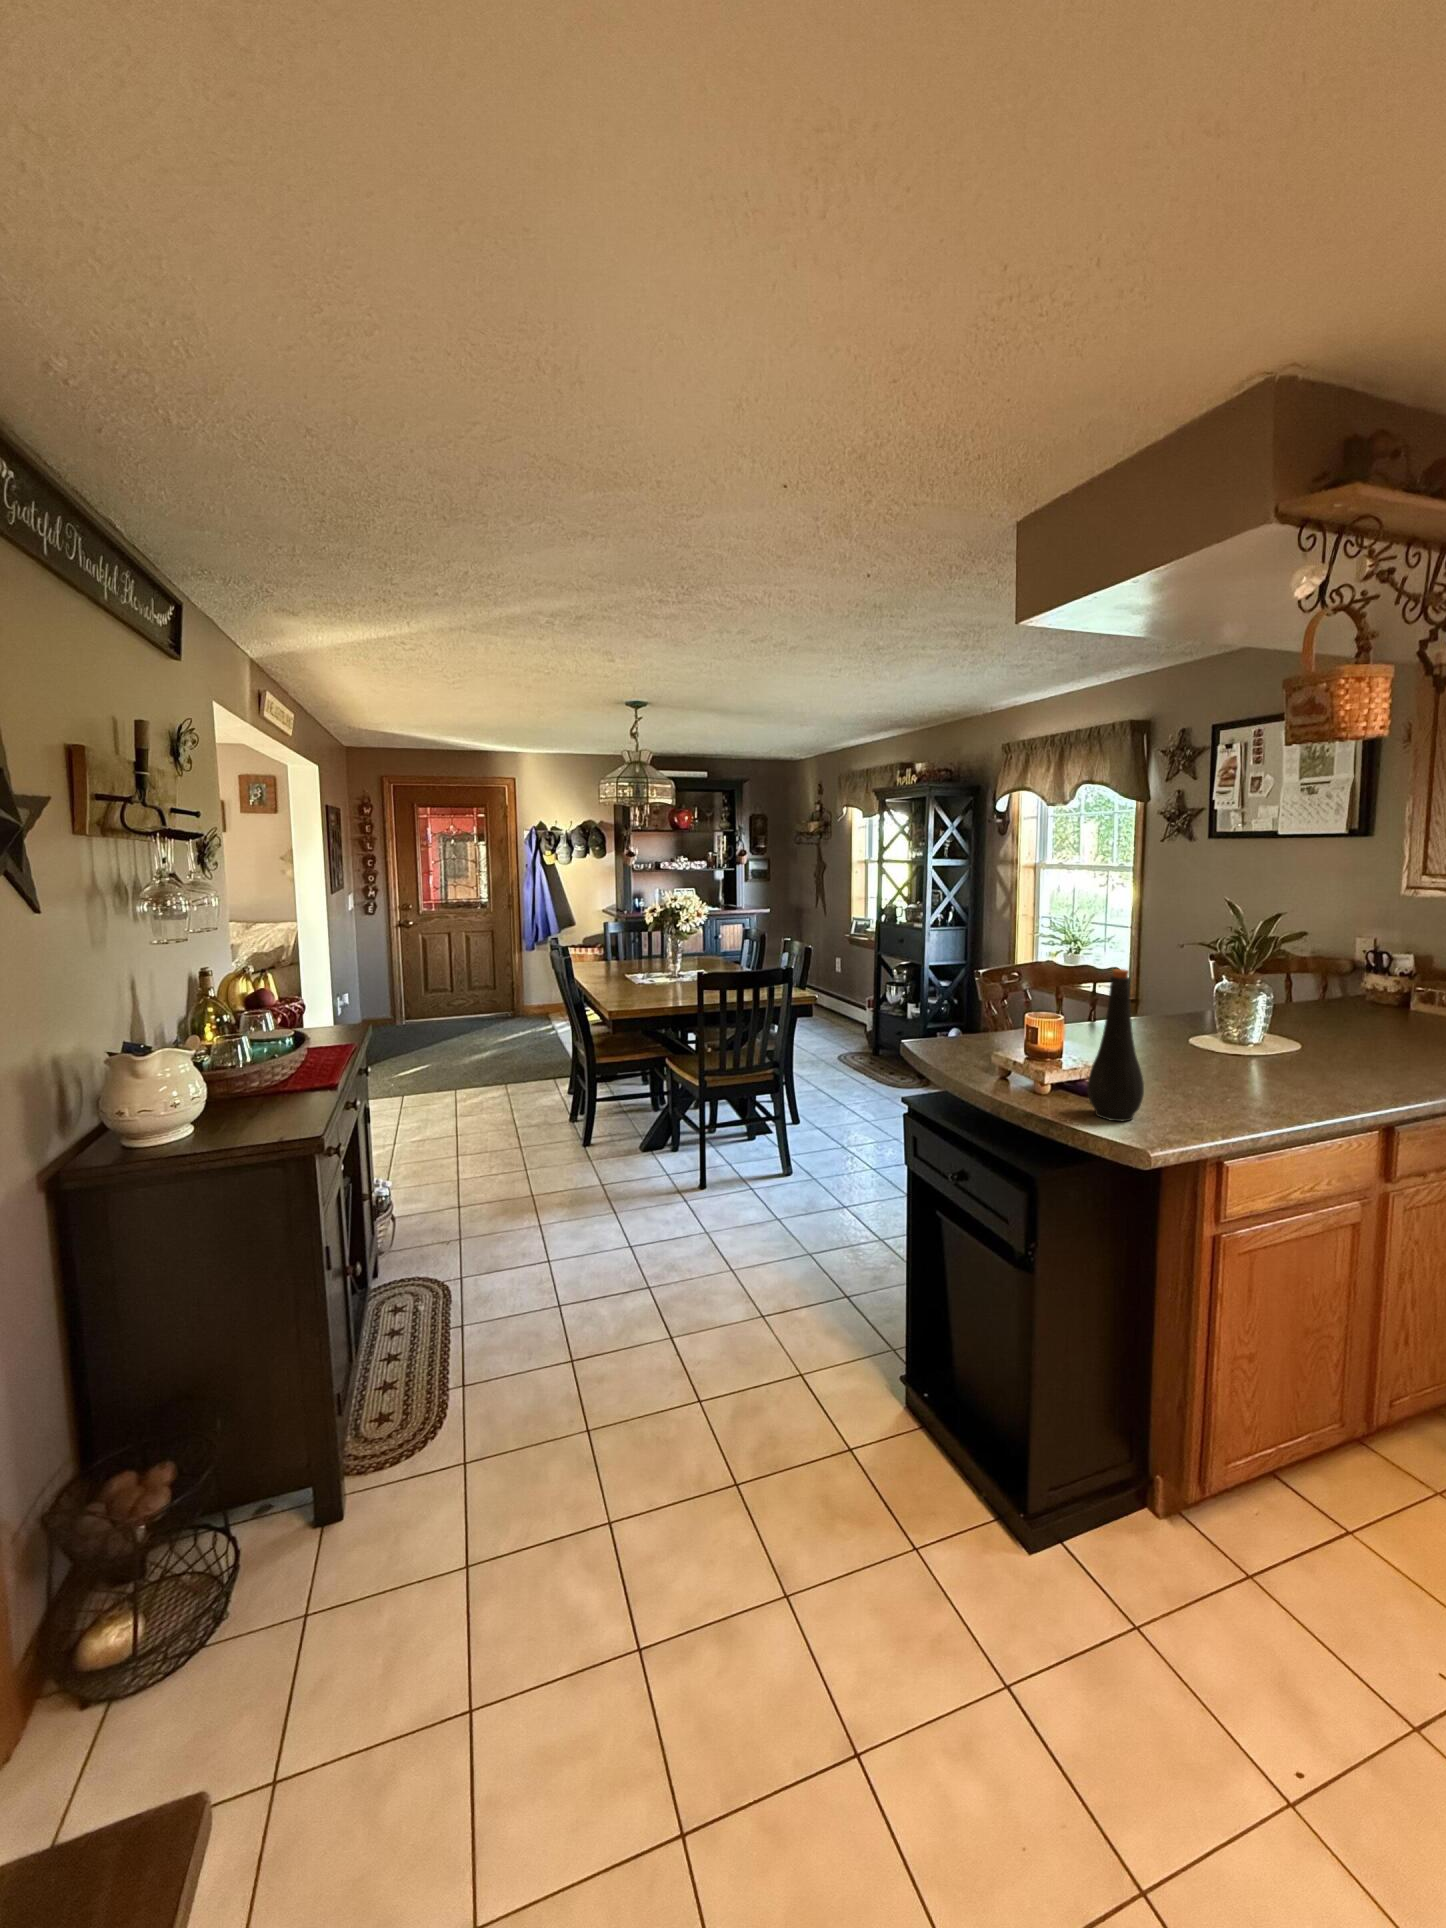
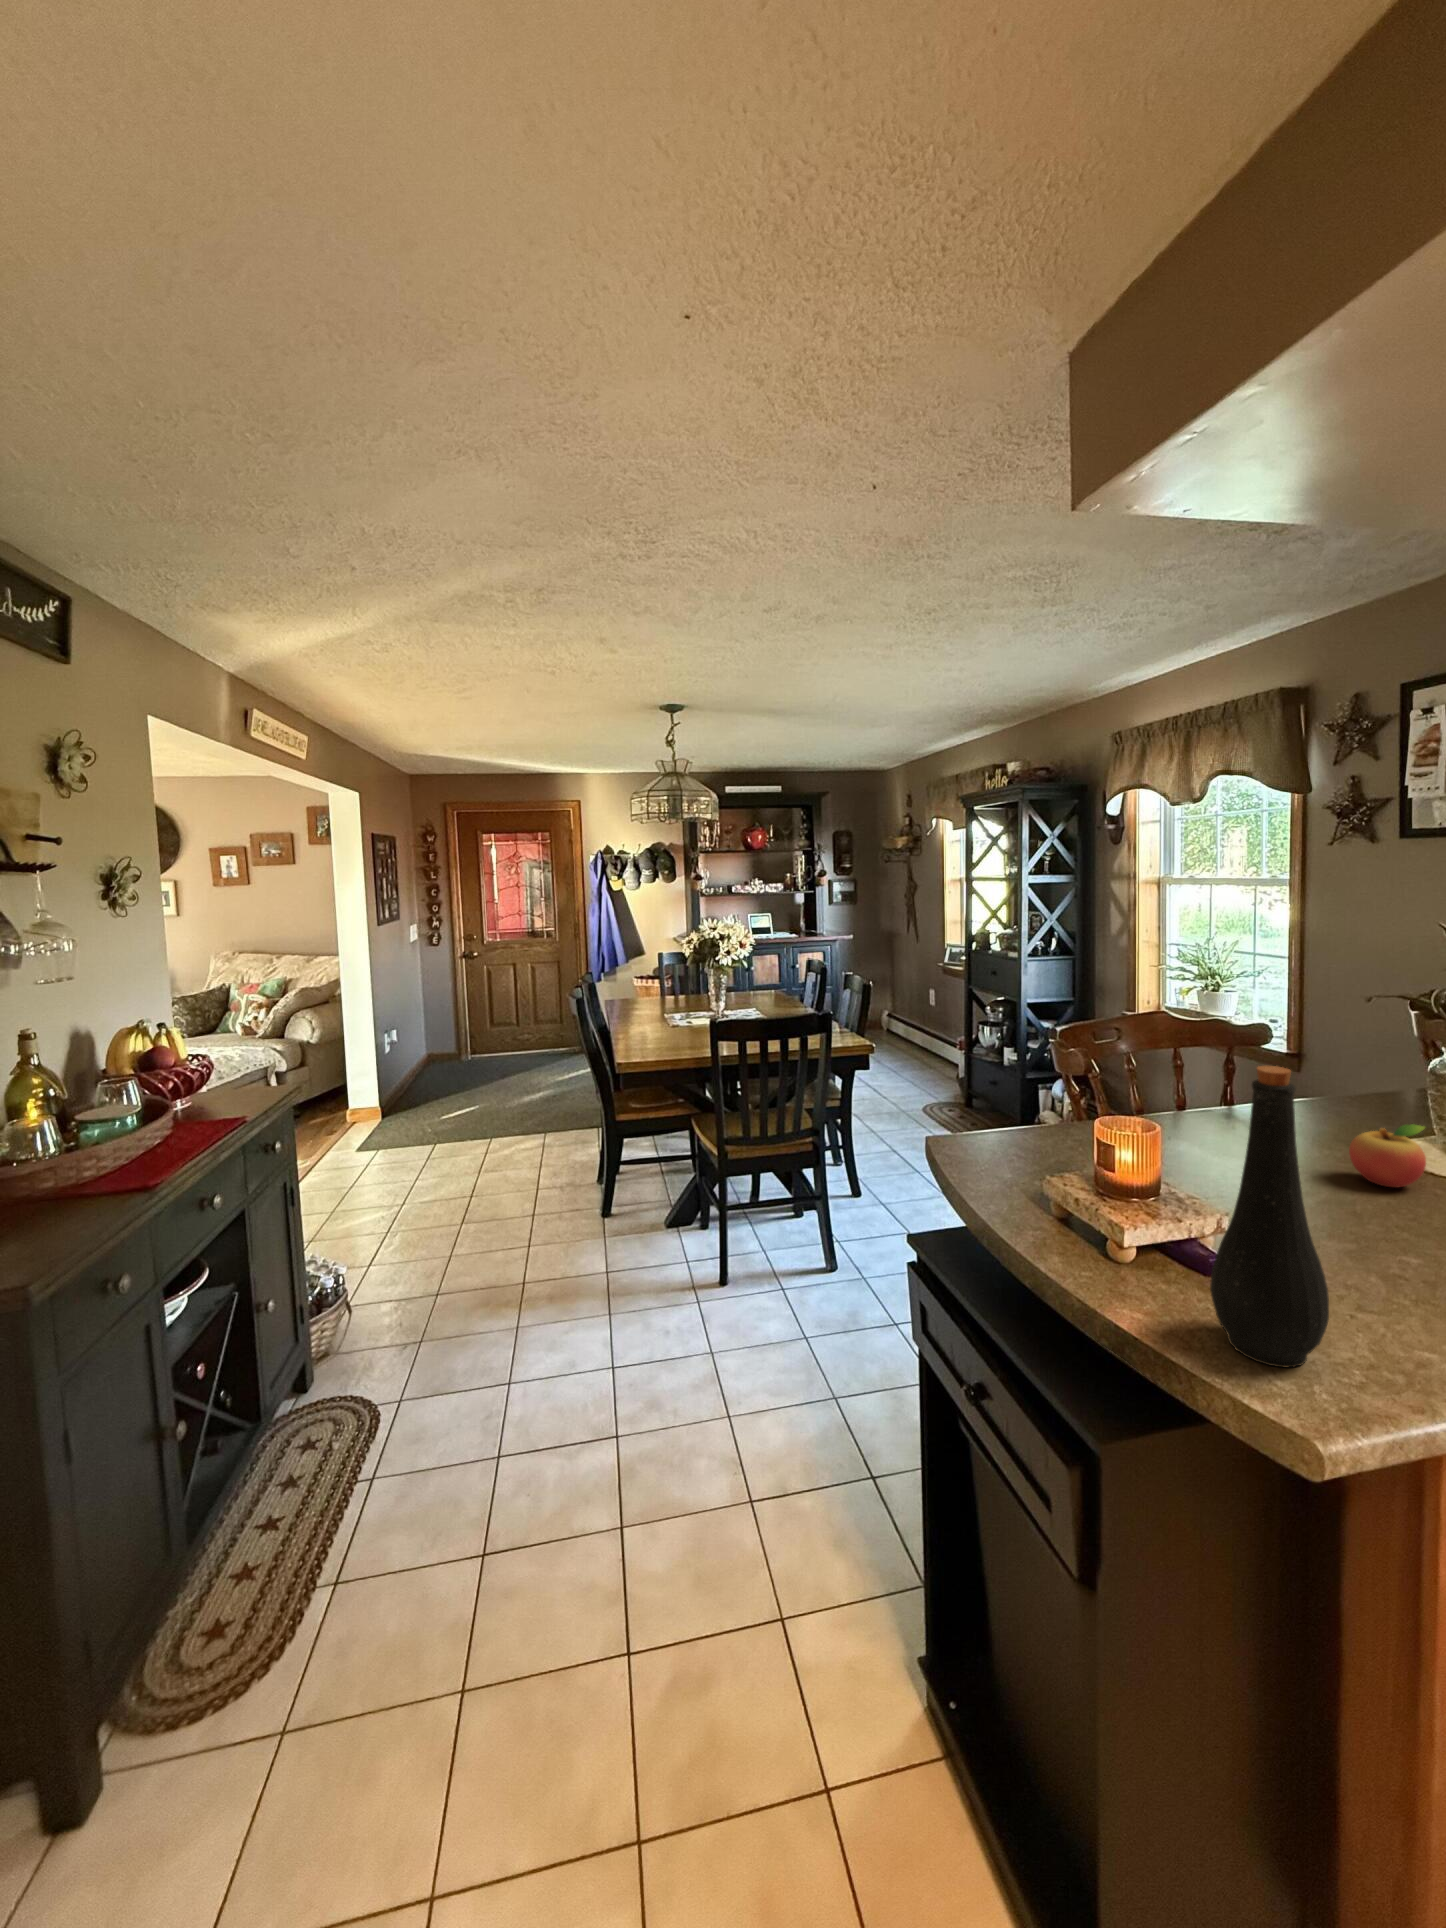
fruit: none [1162,1020,1204,1058] -> present [1349,1124,1426,1188]

